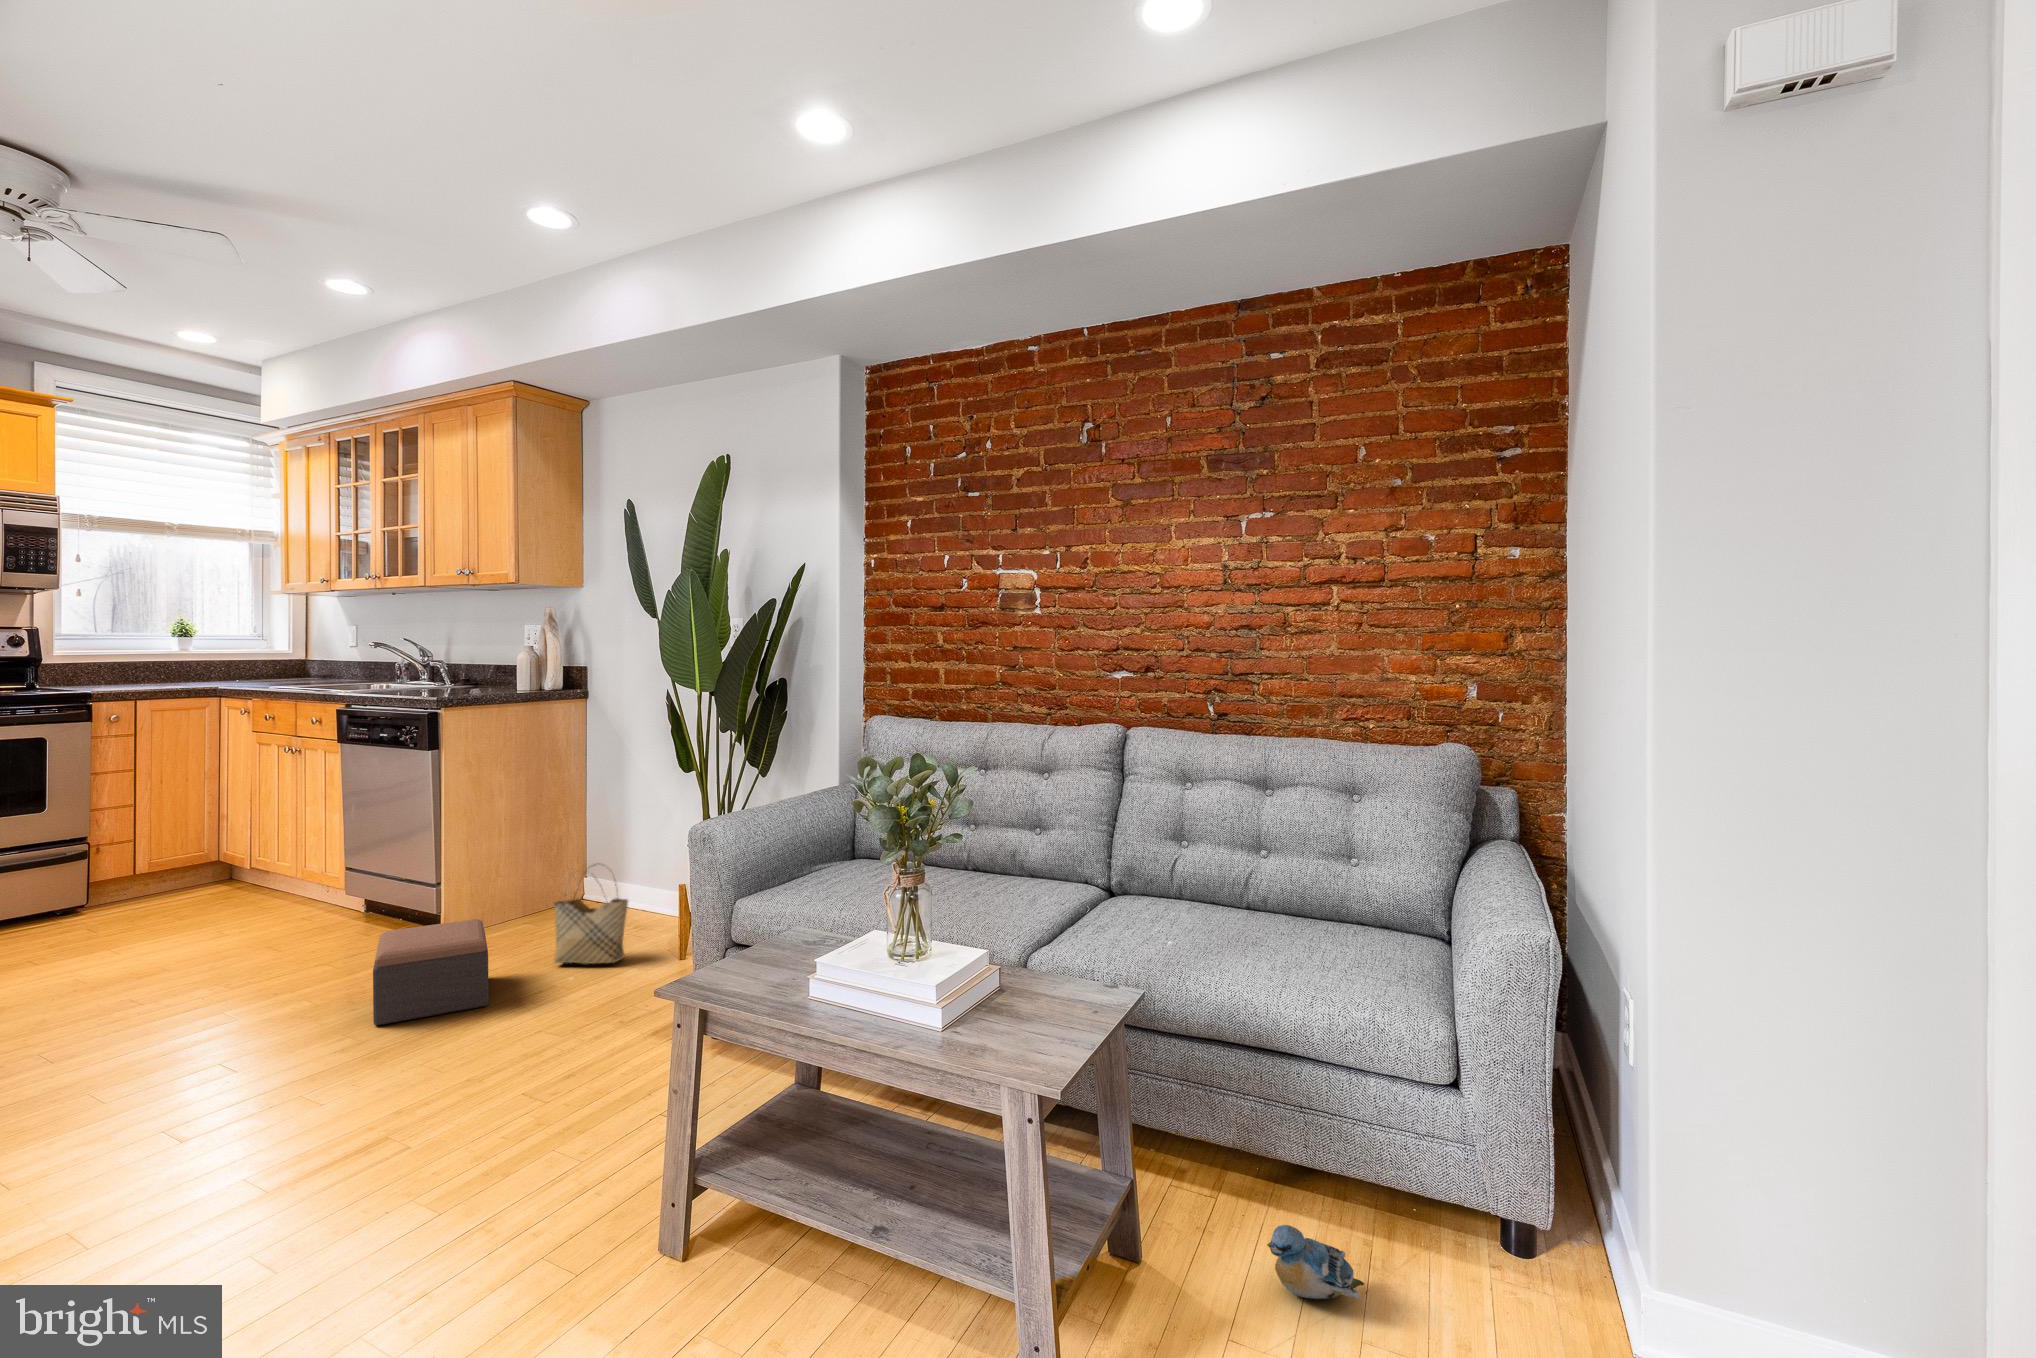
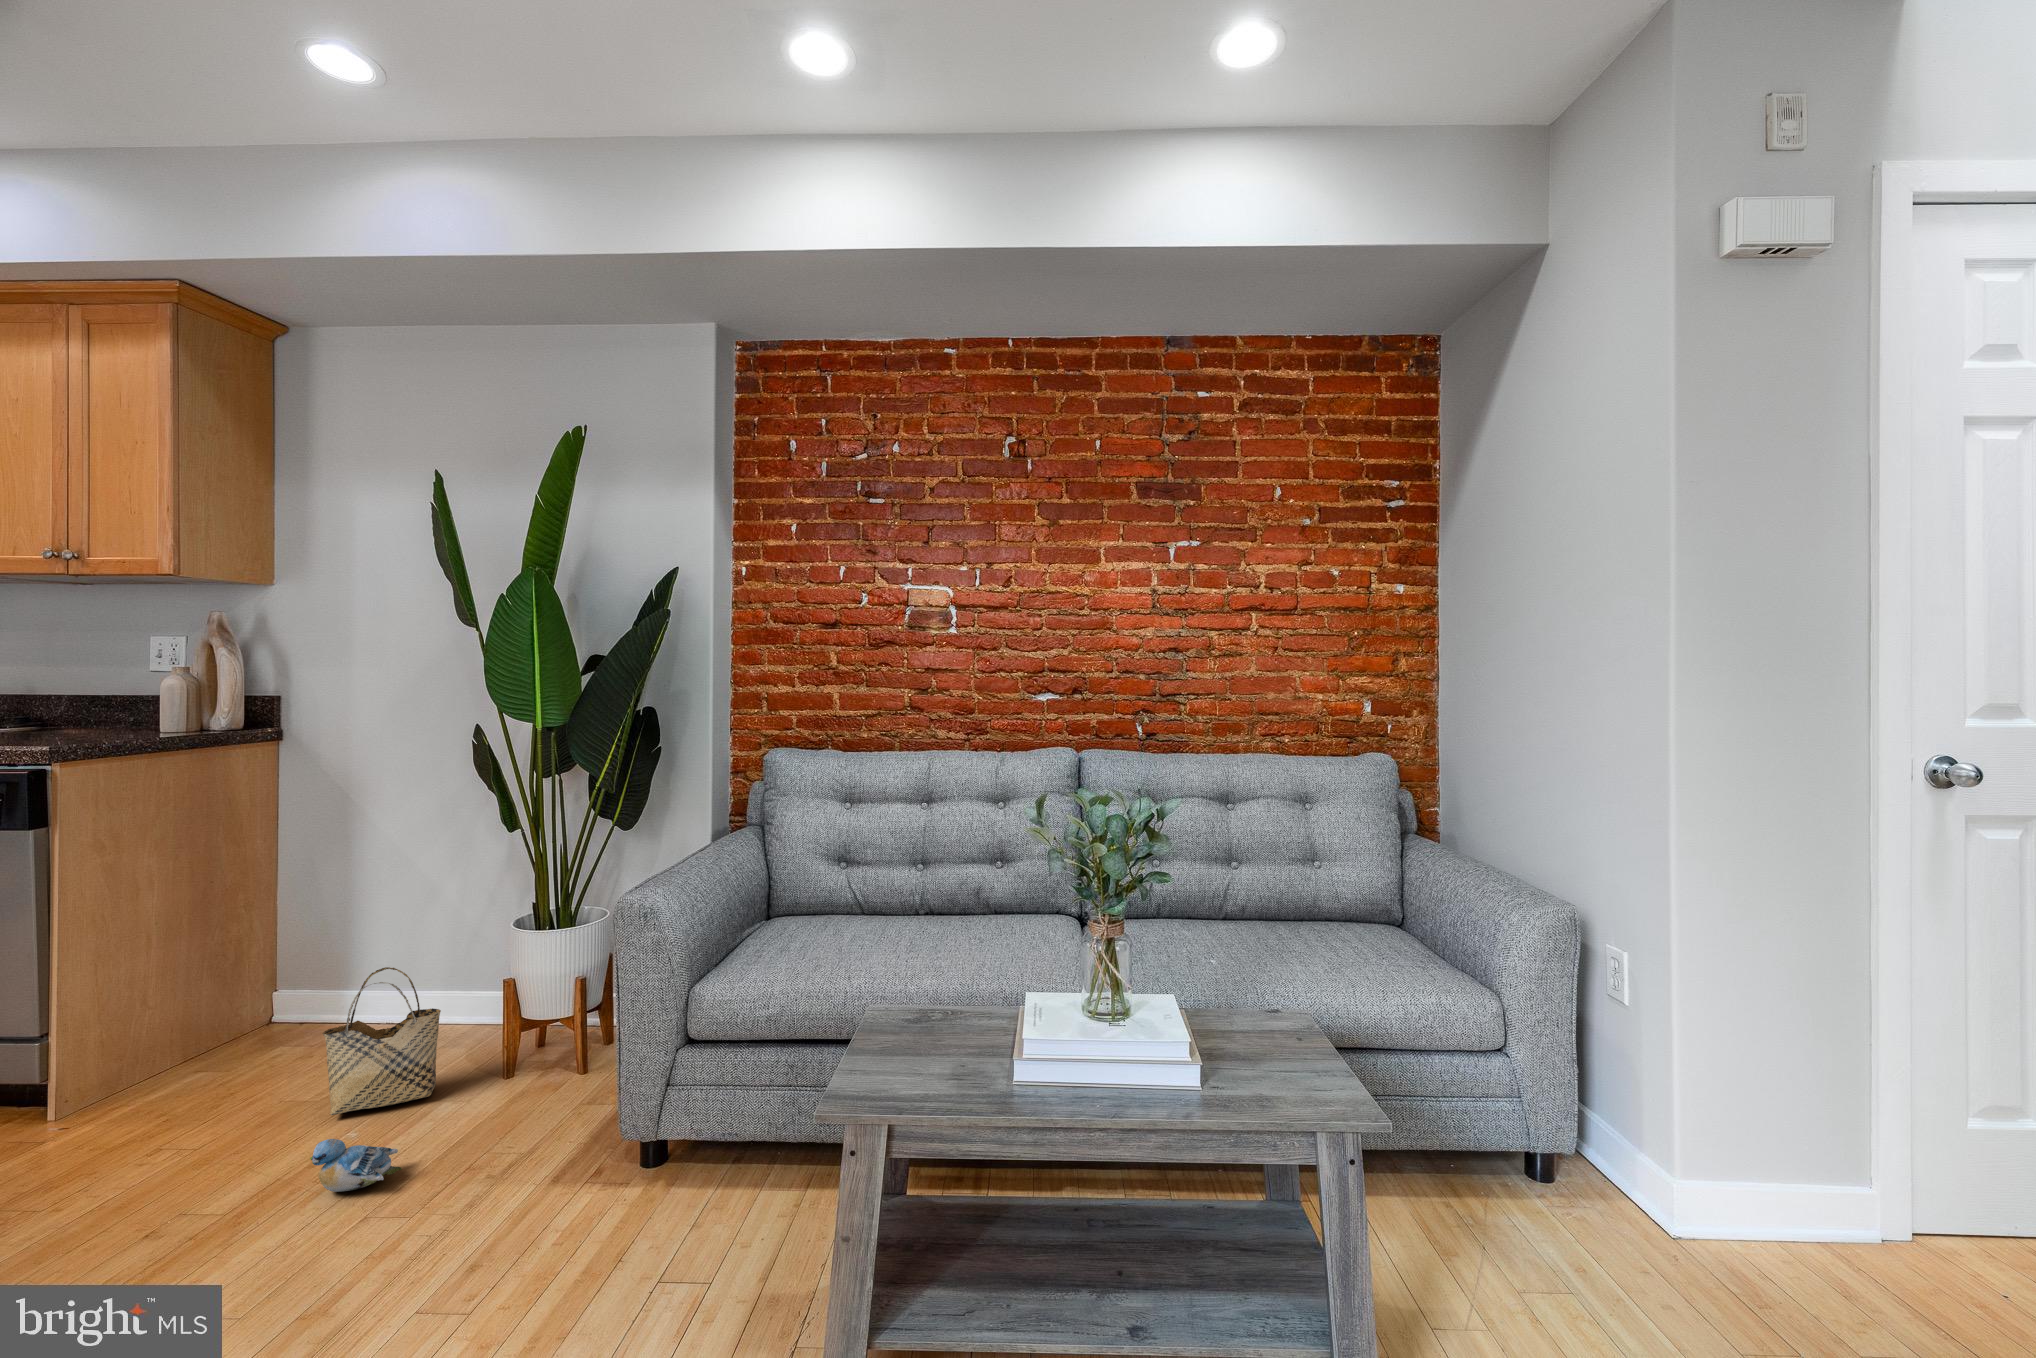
footstool: present [373,919,489,1025] -> none [36,1082,274,1286]
plush toy: present [1267,1225,1364,1299] -> present [310,1139,402,1192]

